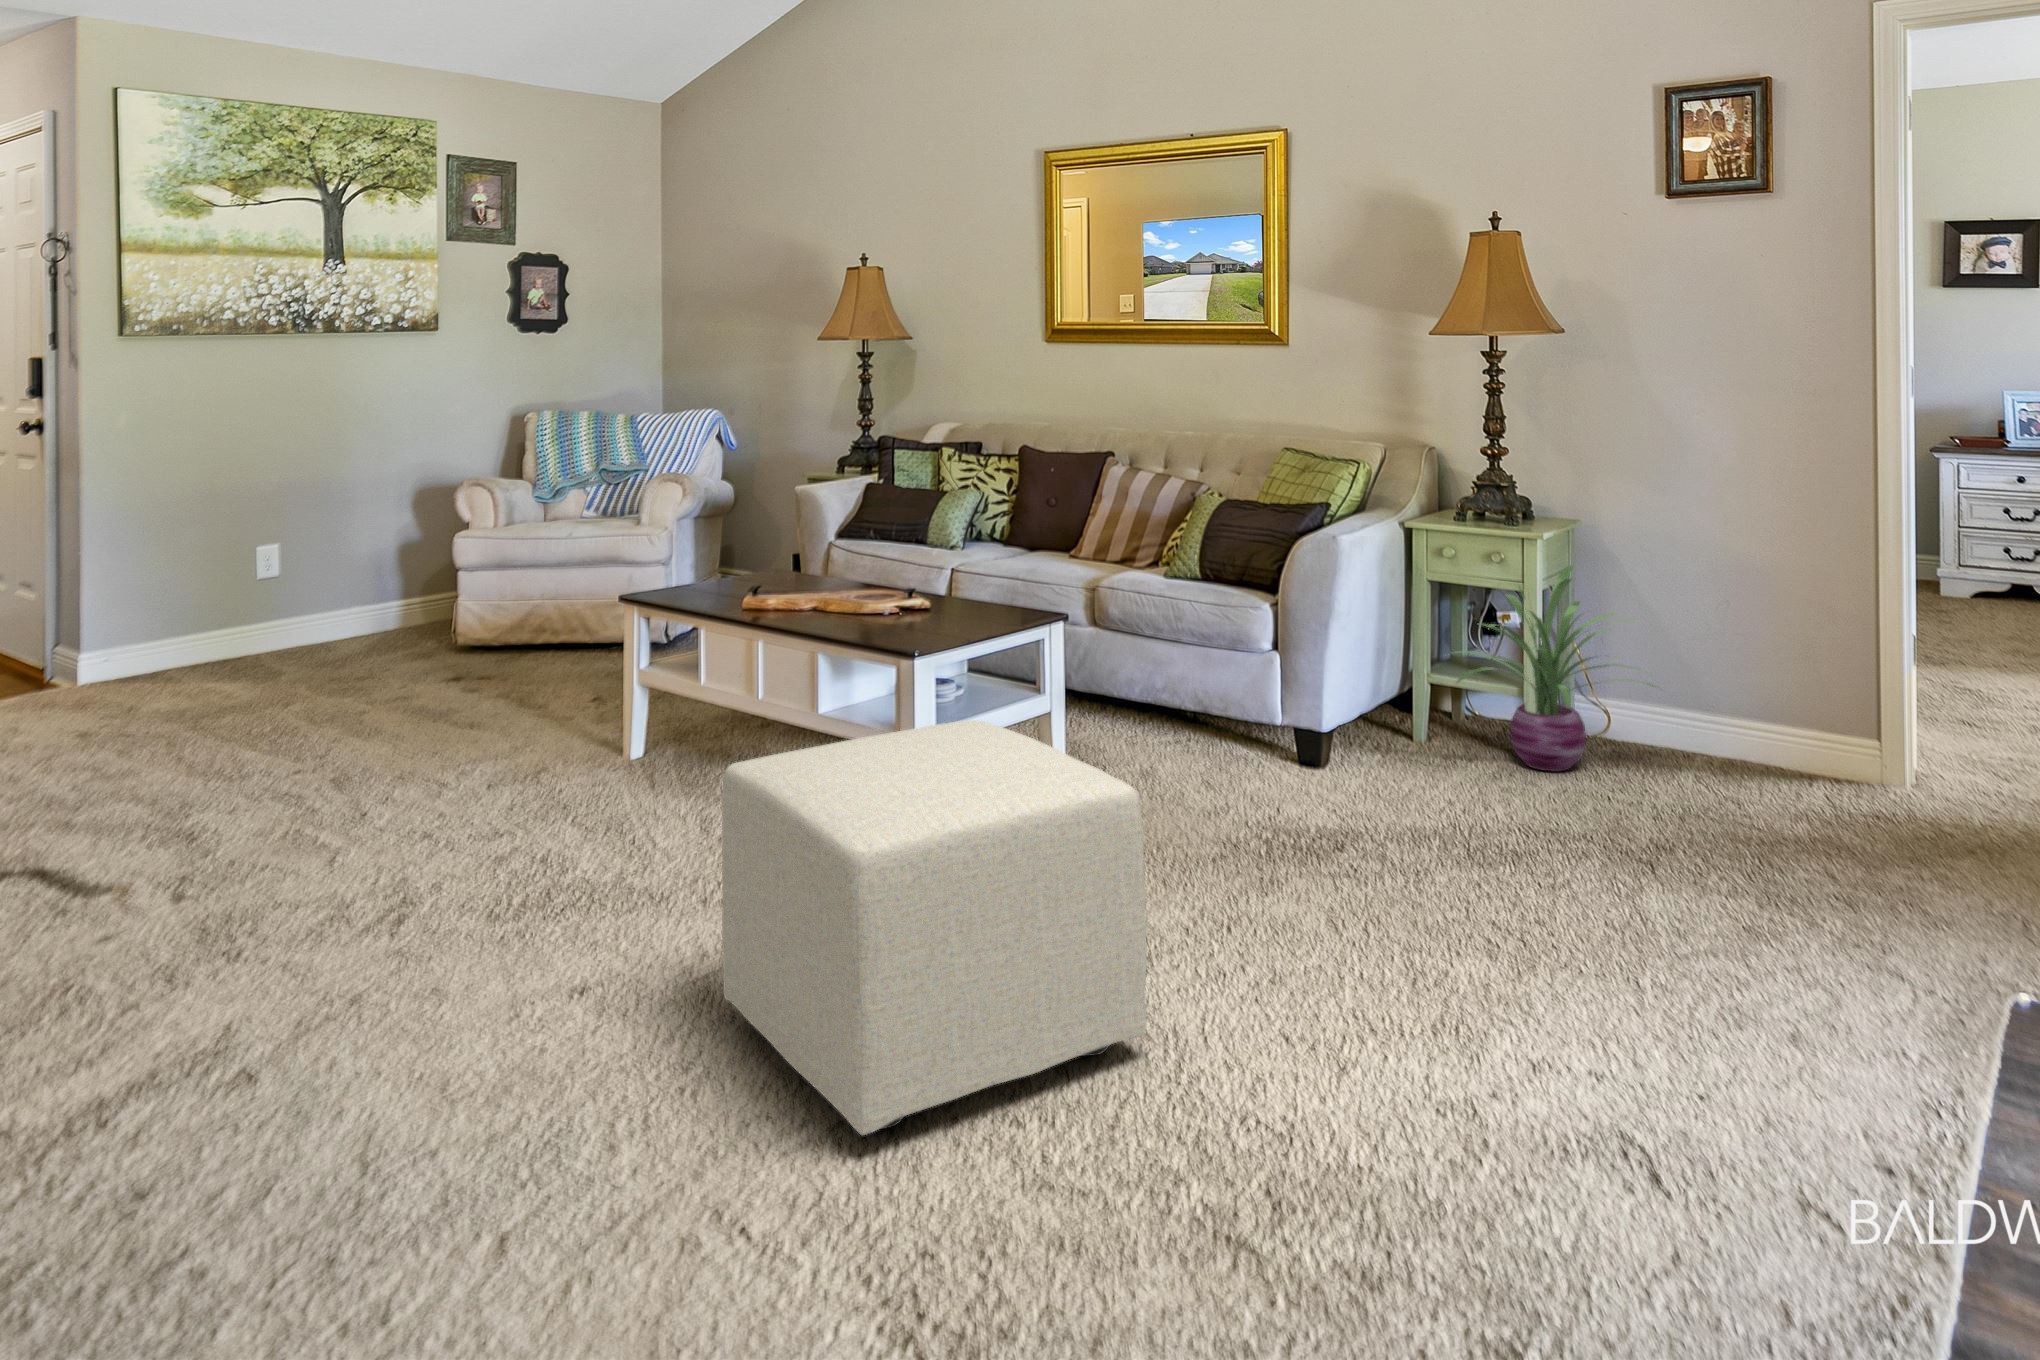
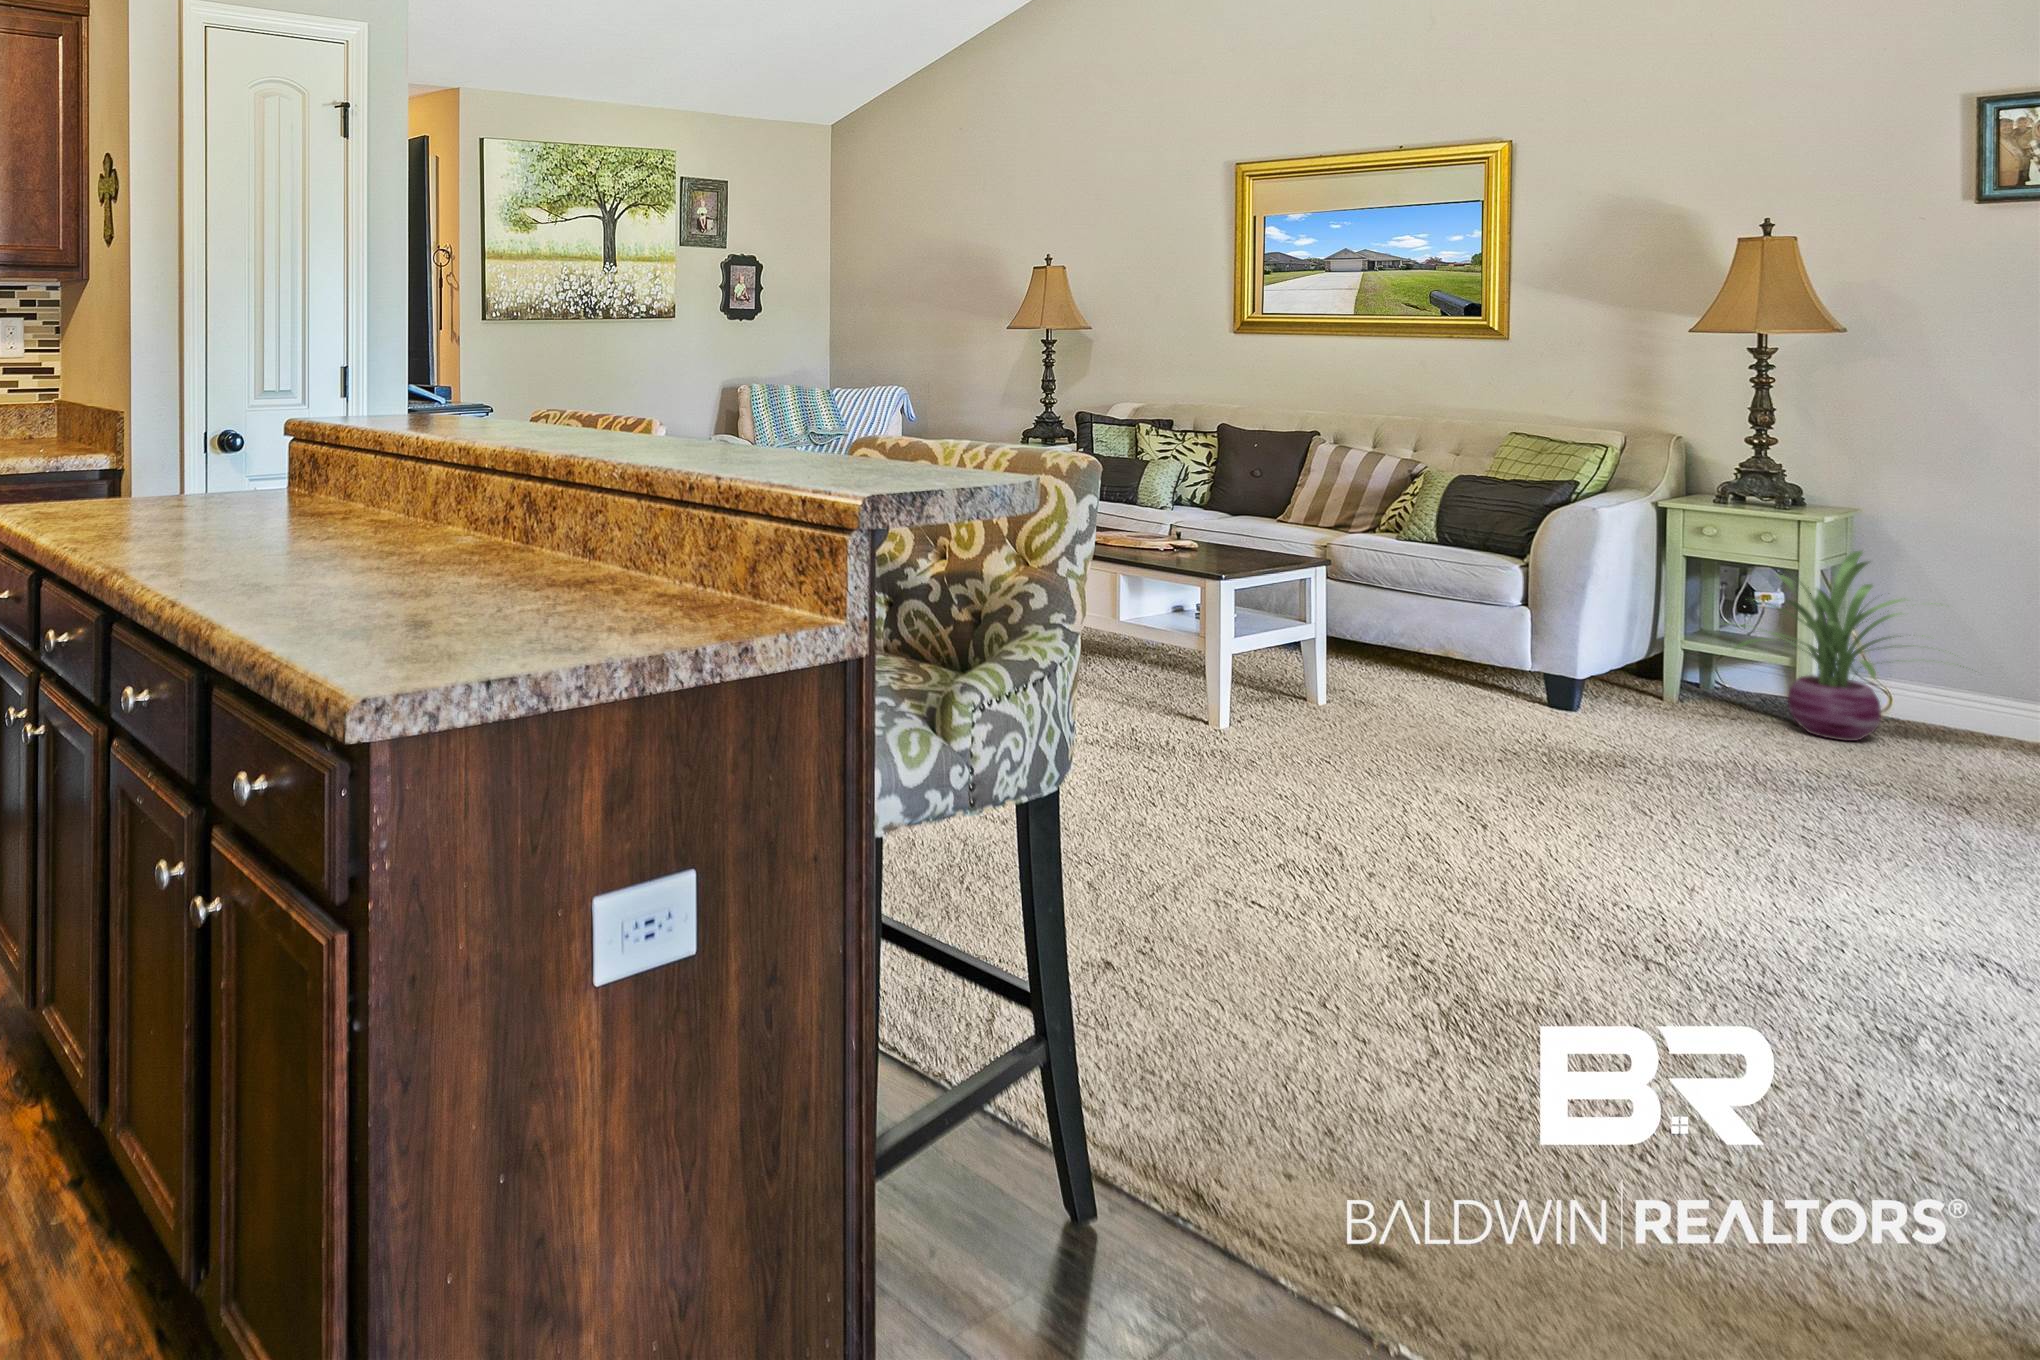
ottoman: present [722,720,1147,1136] -> none [1156,631,1548,912]

